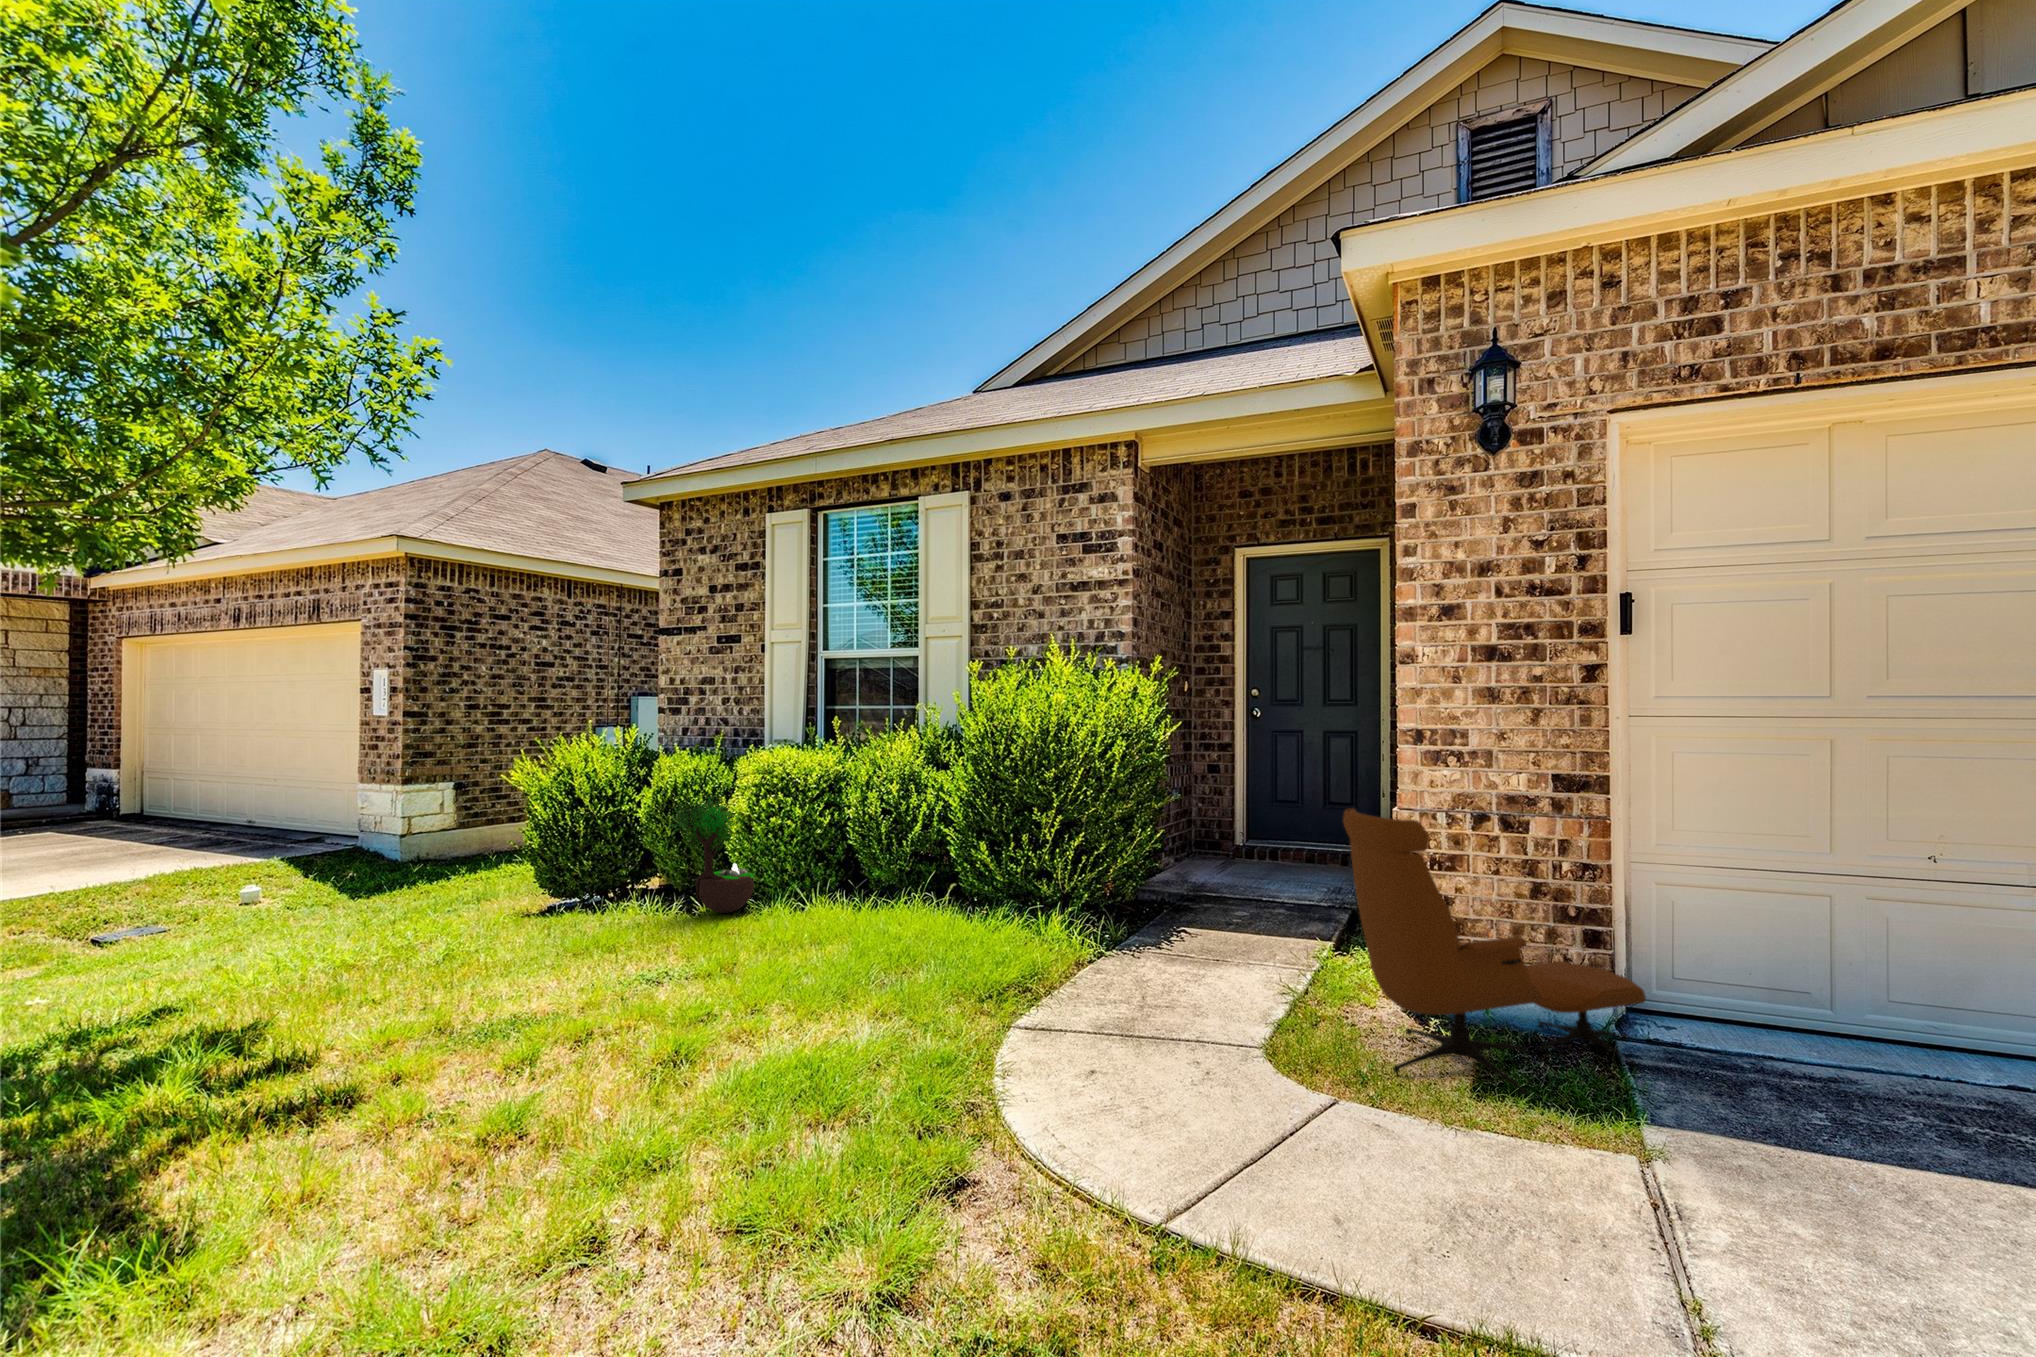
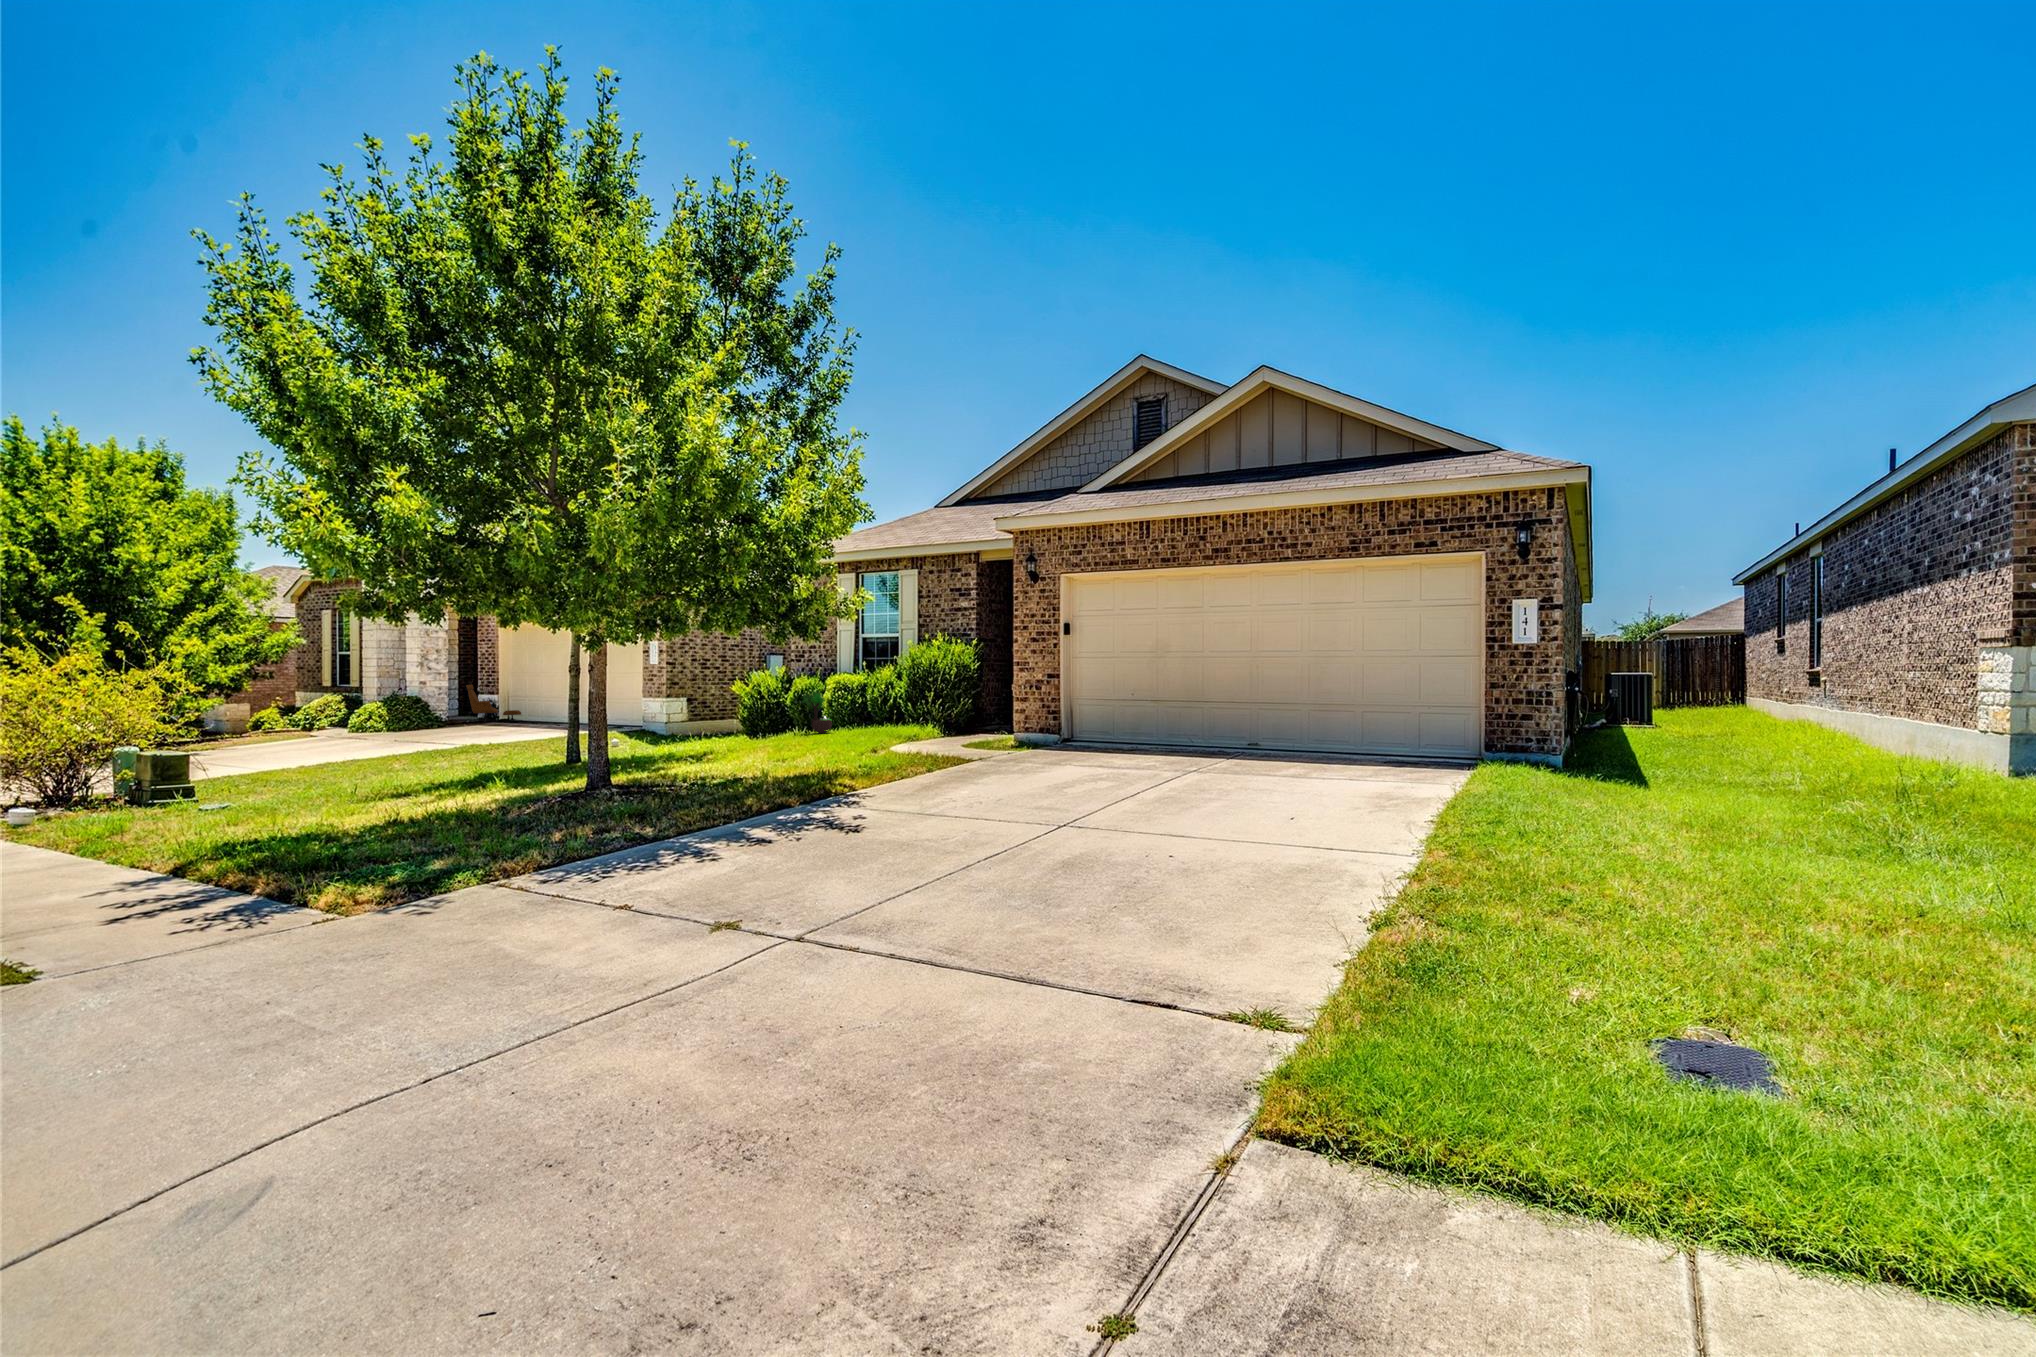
lounge chair: present [1343,808,1646,1095] -> present [467,685,521,723]

